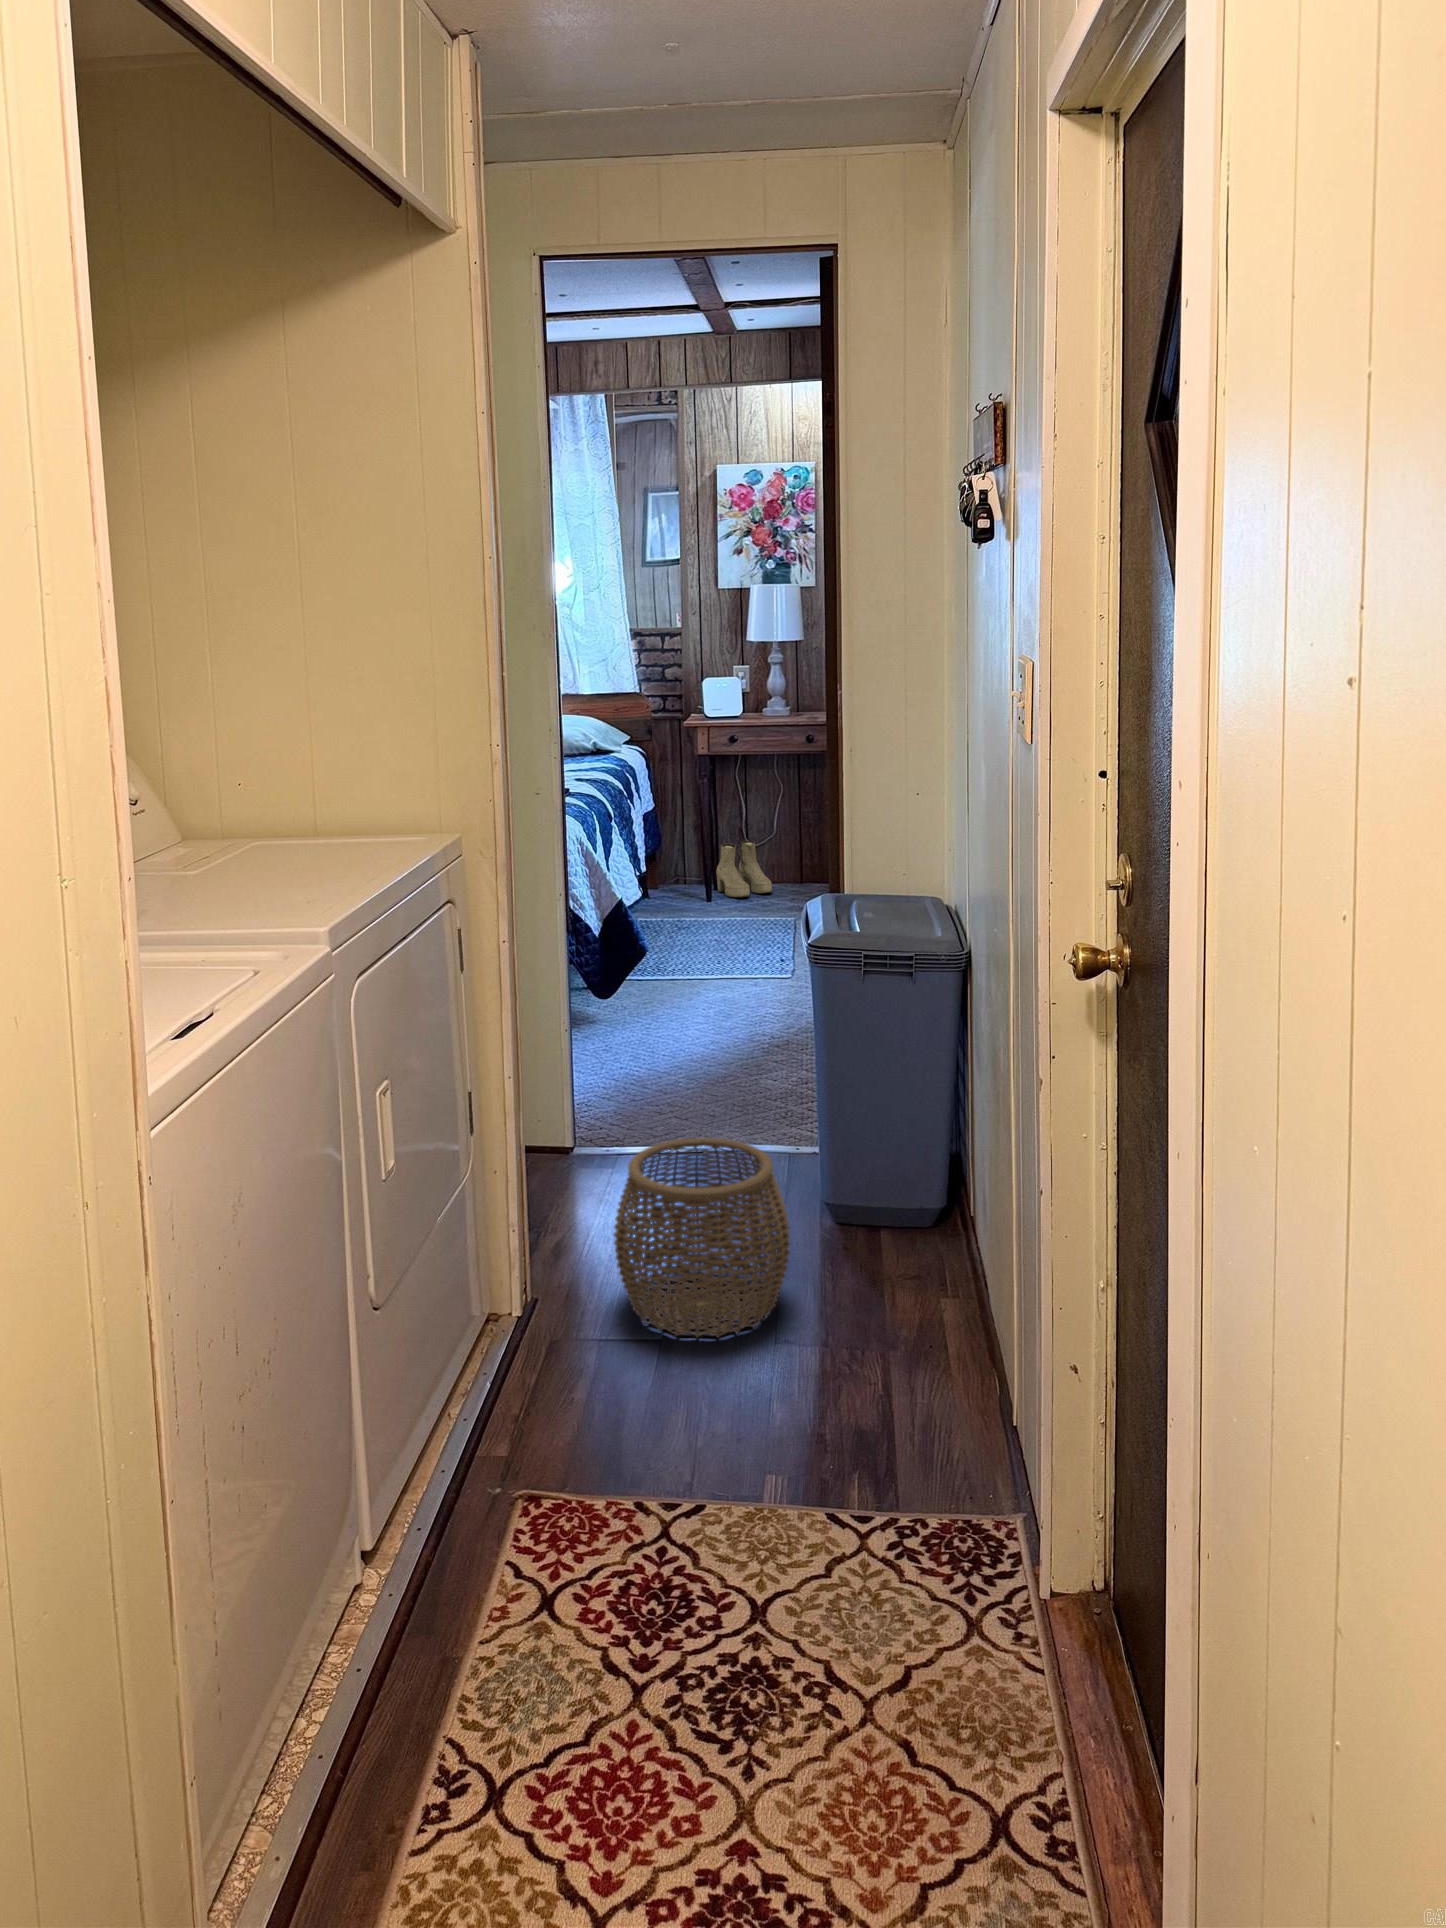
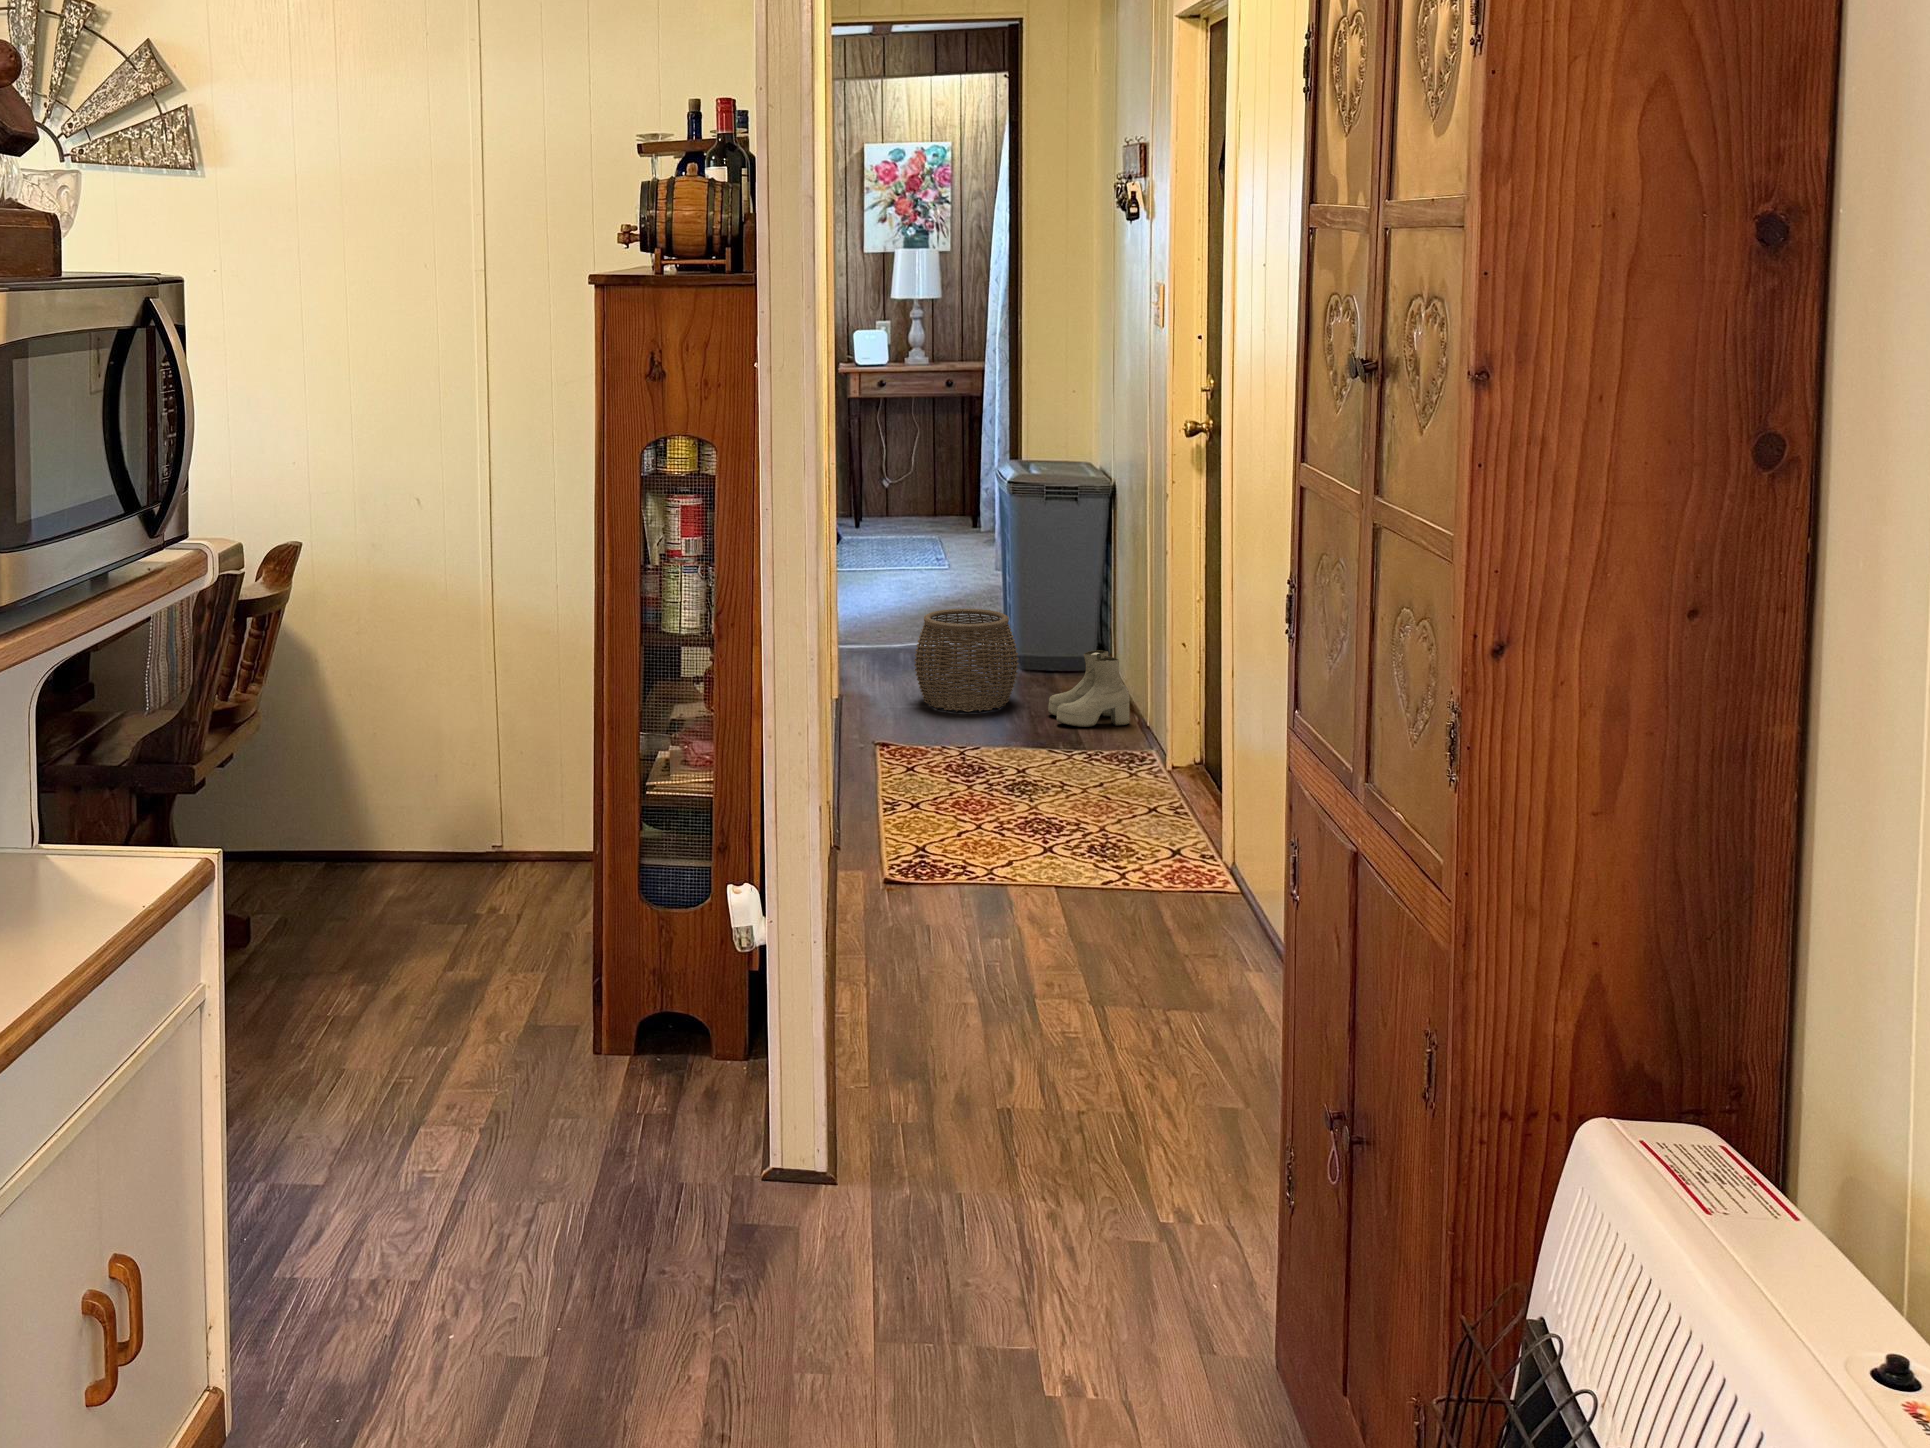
boots: present [716,840,772,898] -> present [1048,650,1130,727]

